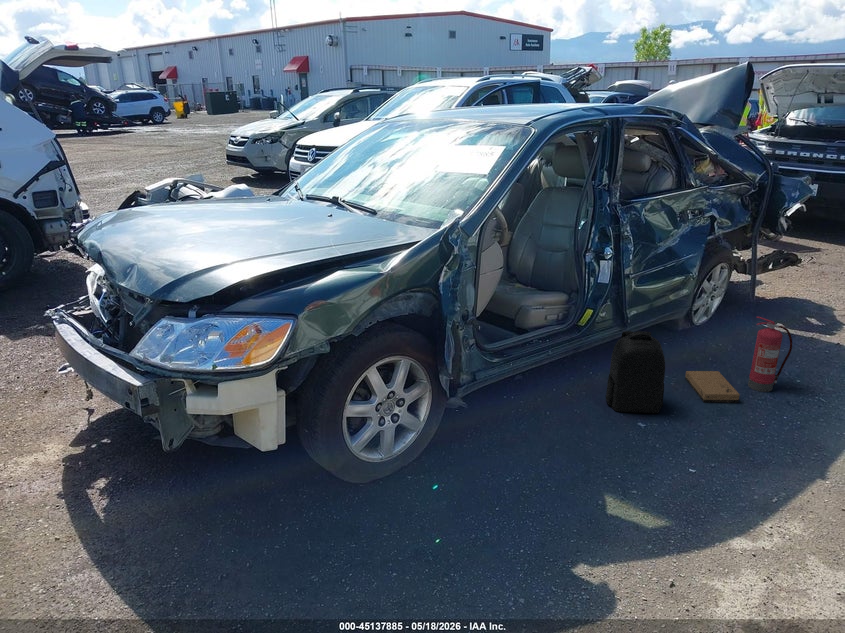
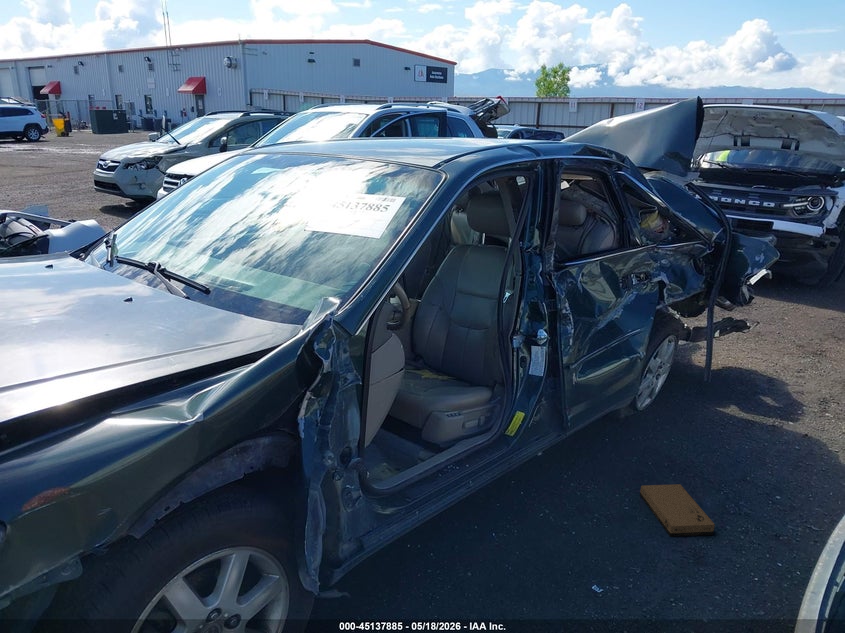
fire extinguisher: present [748,317,792,392] -> none [717,417,774,513]
backpack: present [606,331,665,413] -> none [544,447,626,562]

